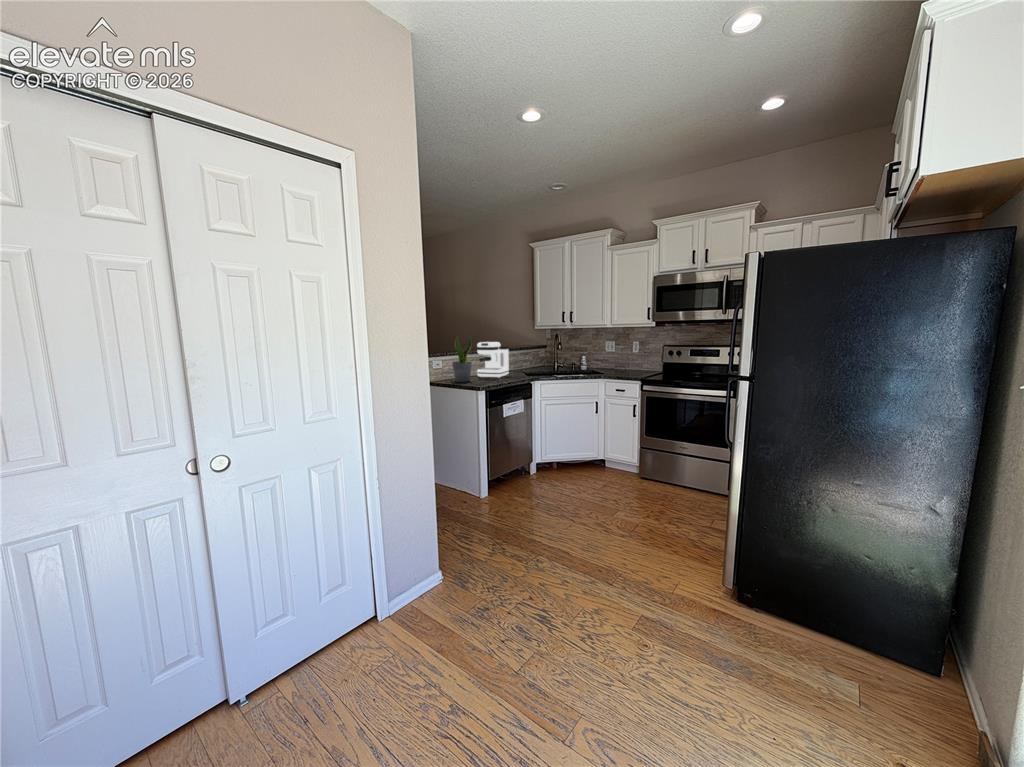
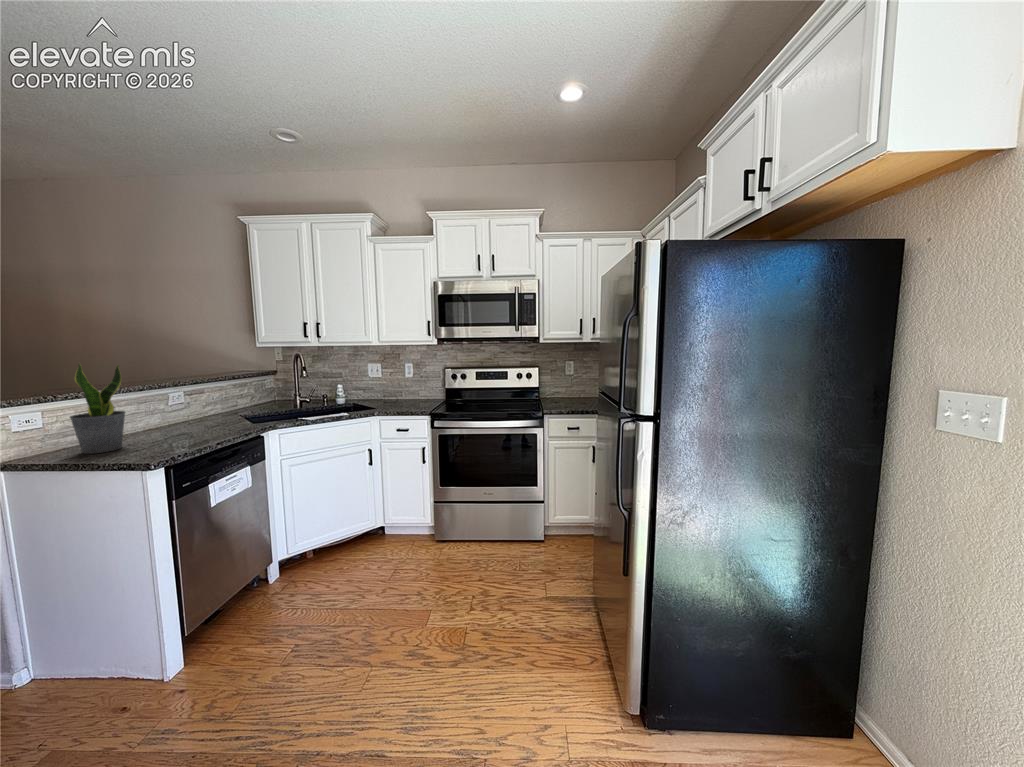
coffee maker: present [477,342,509,377] -> none [138,370,213,435]

